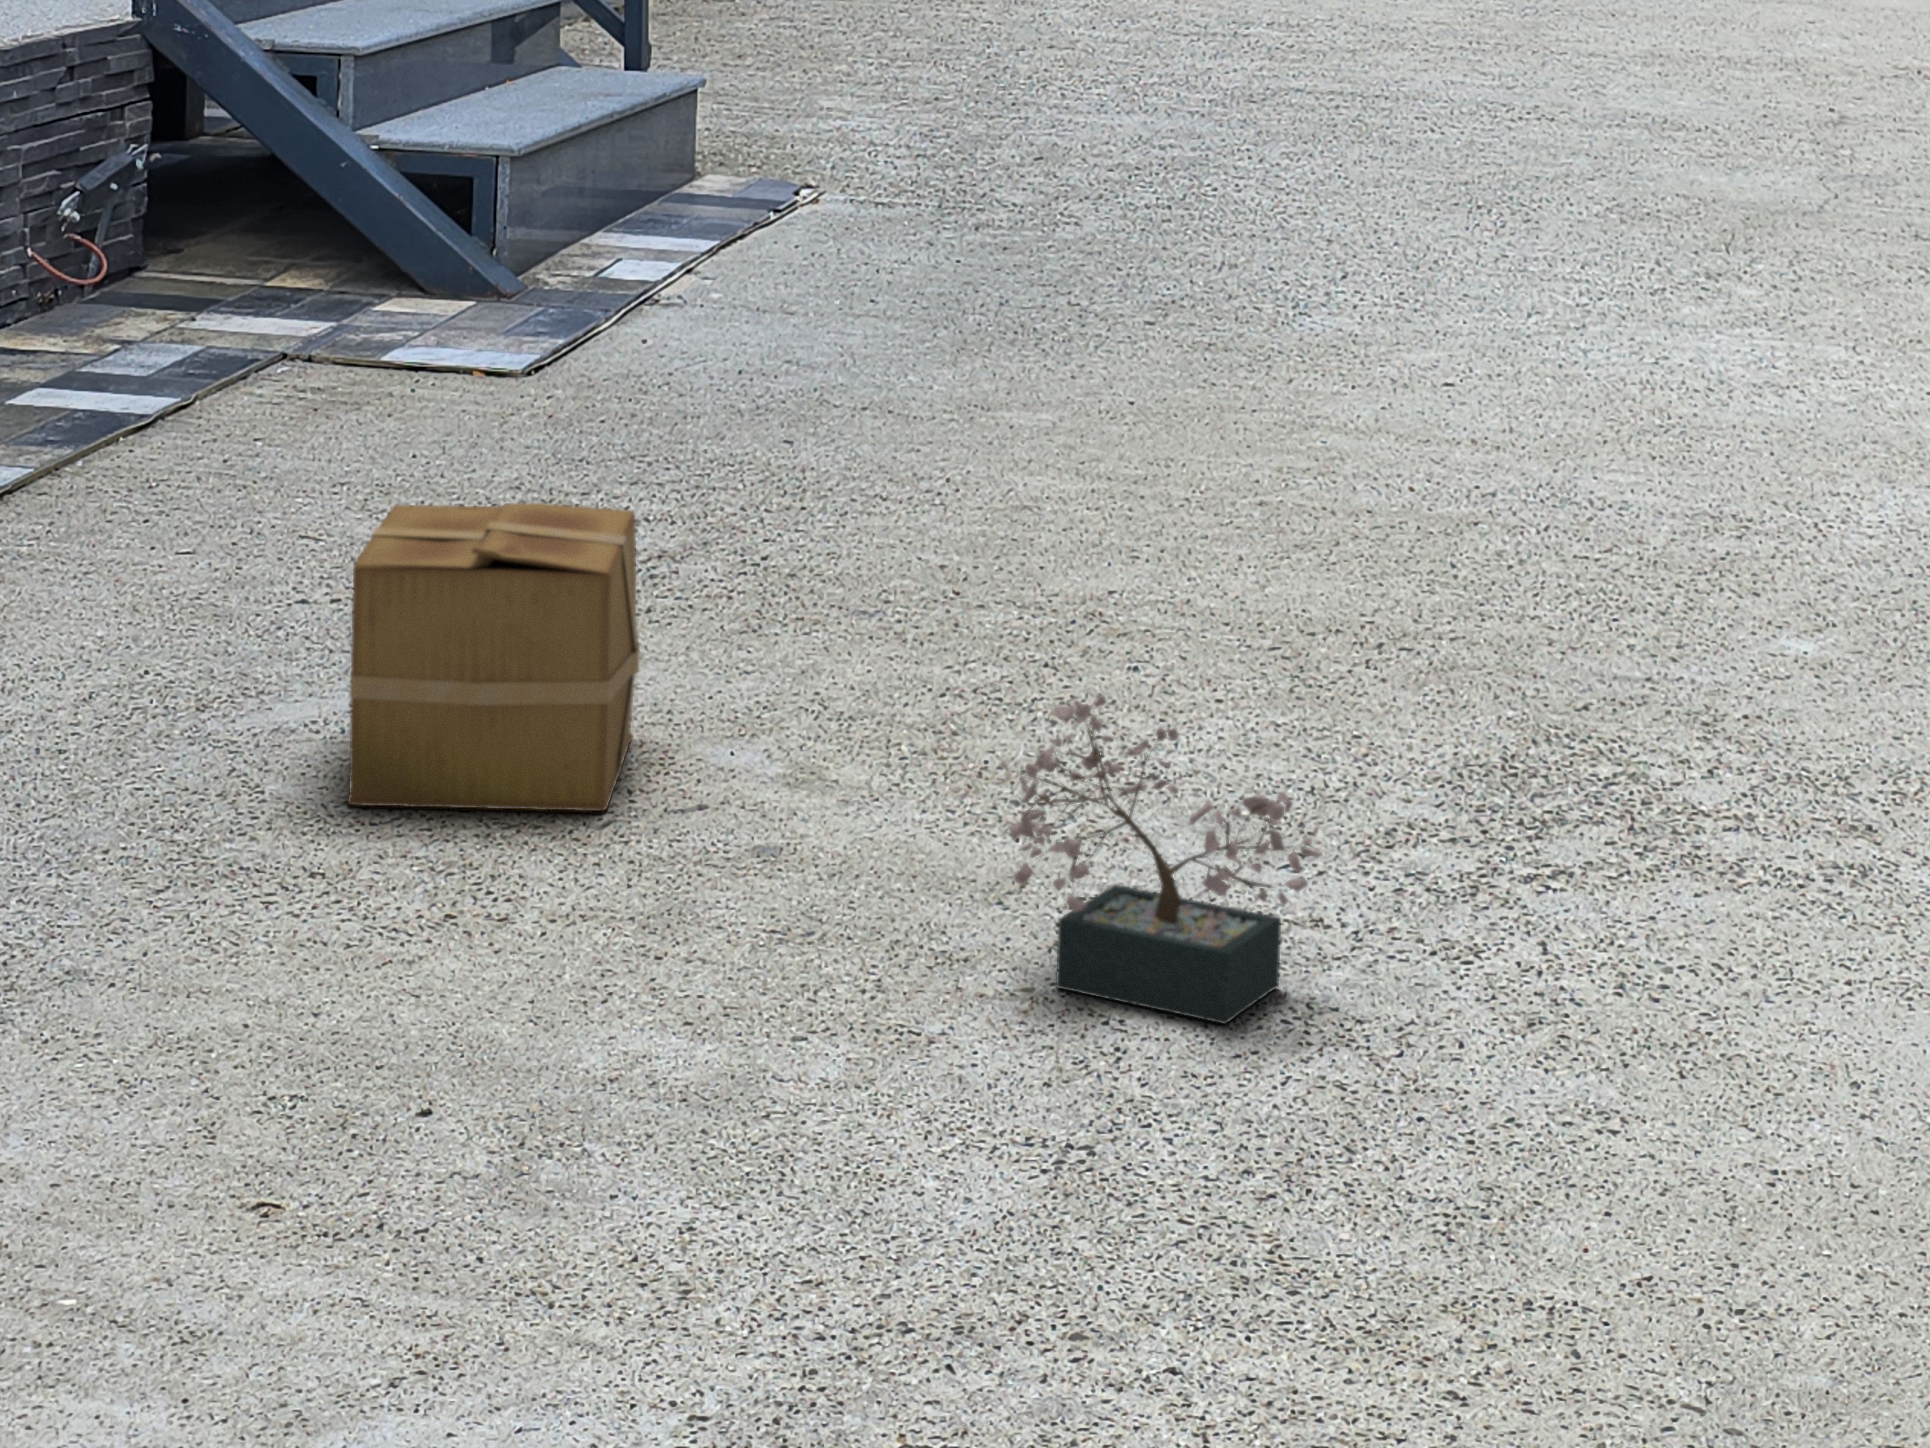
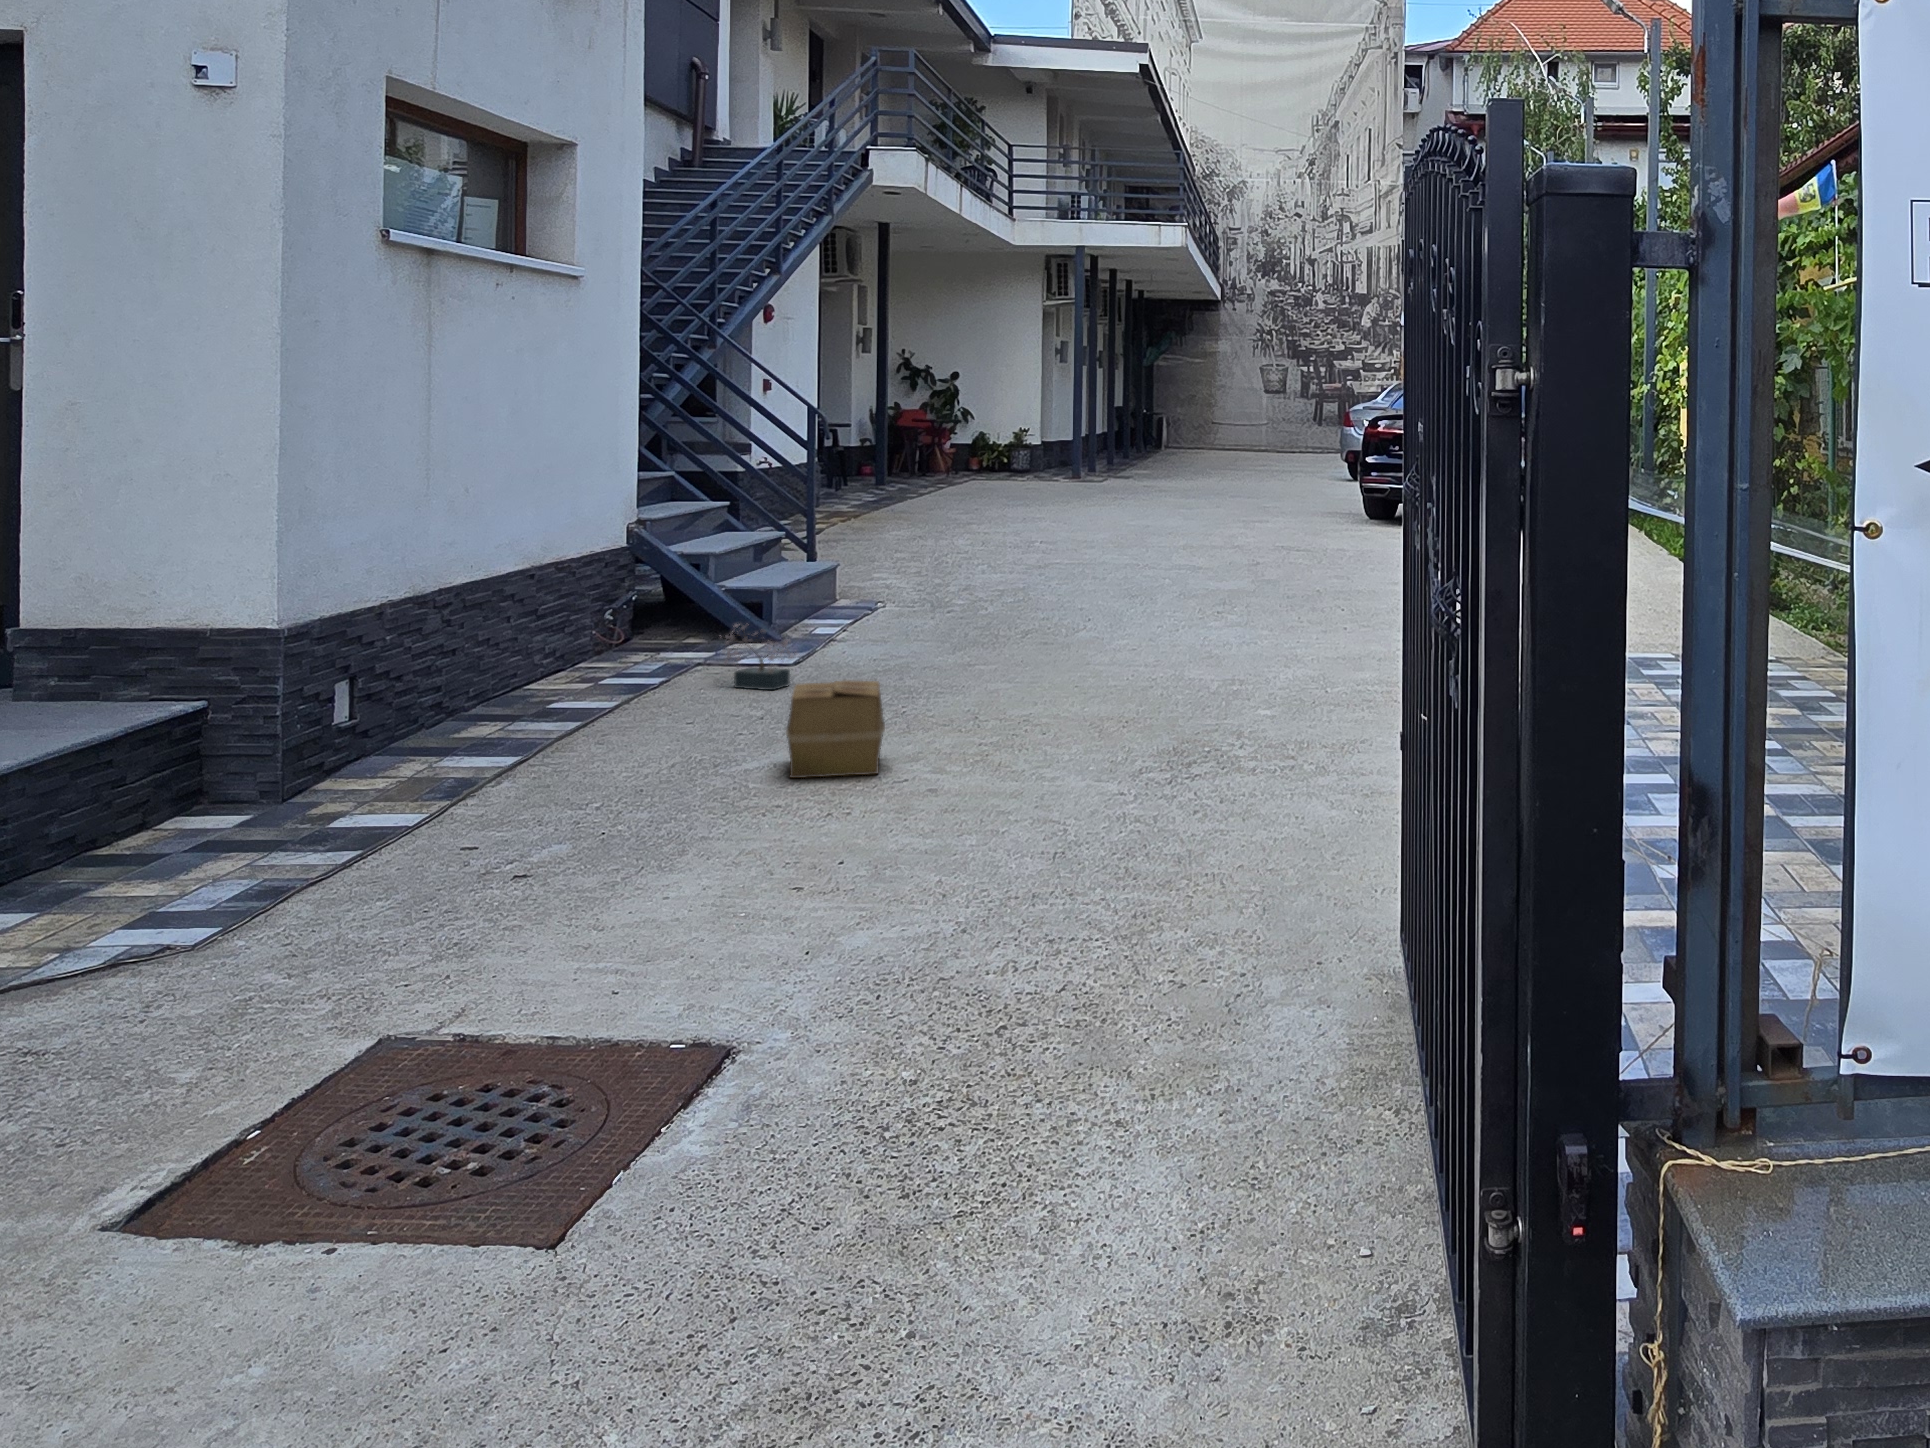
decorative plant: present [1000,695,1322,1024] -> present [724,624,796,690]

